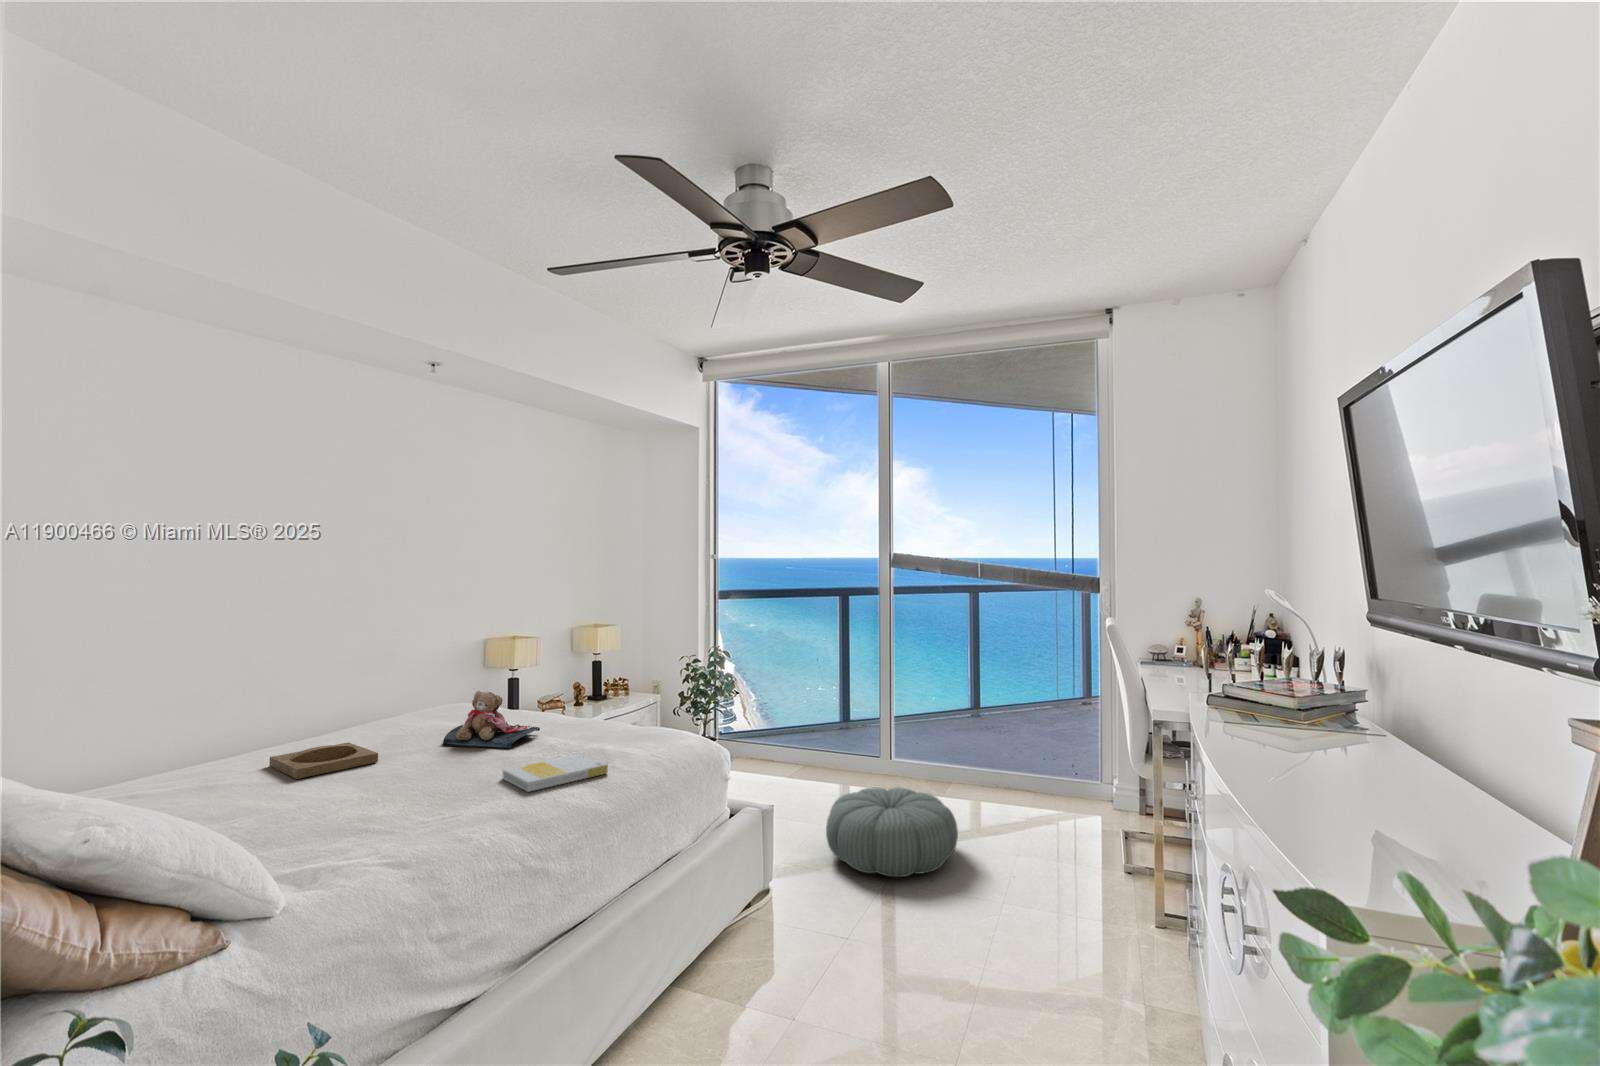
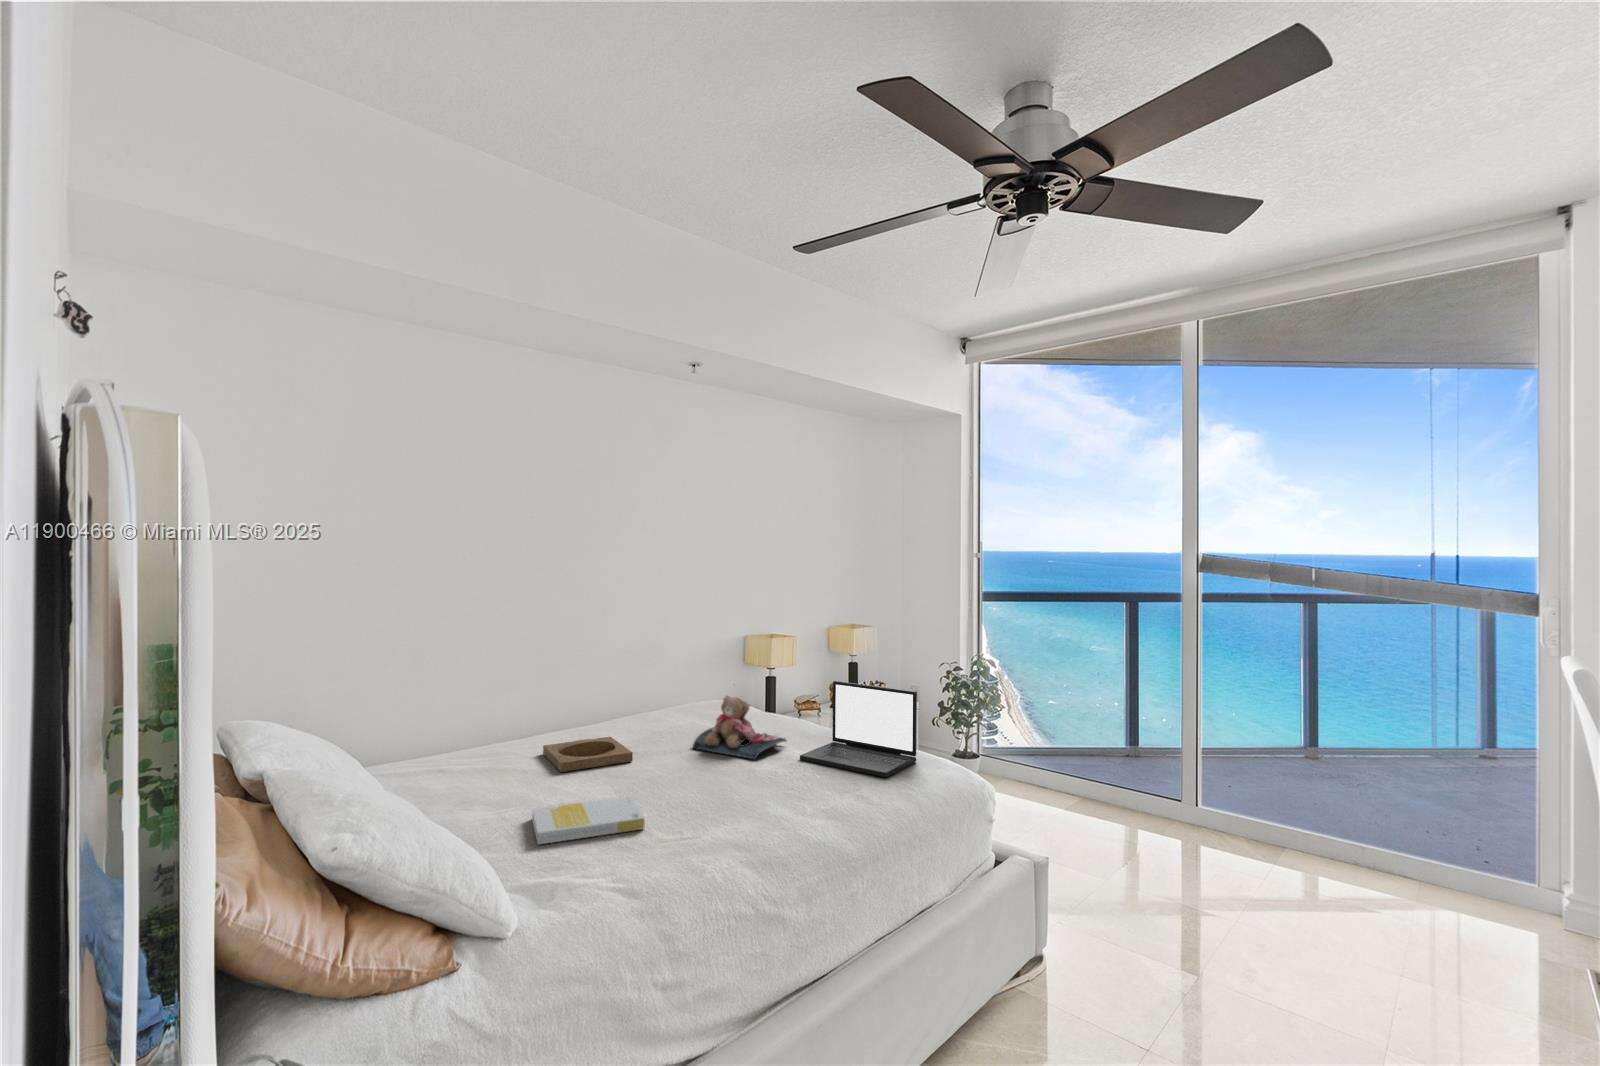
laptop: none [554,670,663,749] -> present [800,681,917,777]
book: present [503,754,608,792] -> present [532,796,645,844]
pouf: present [826,787,958,877] -> none [1114,848,1302,976]

